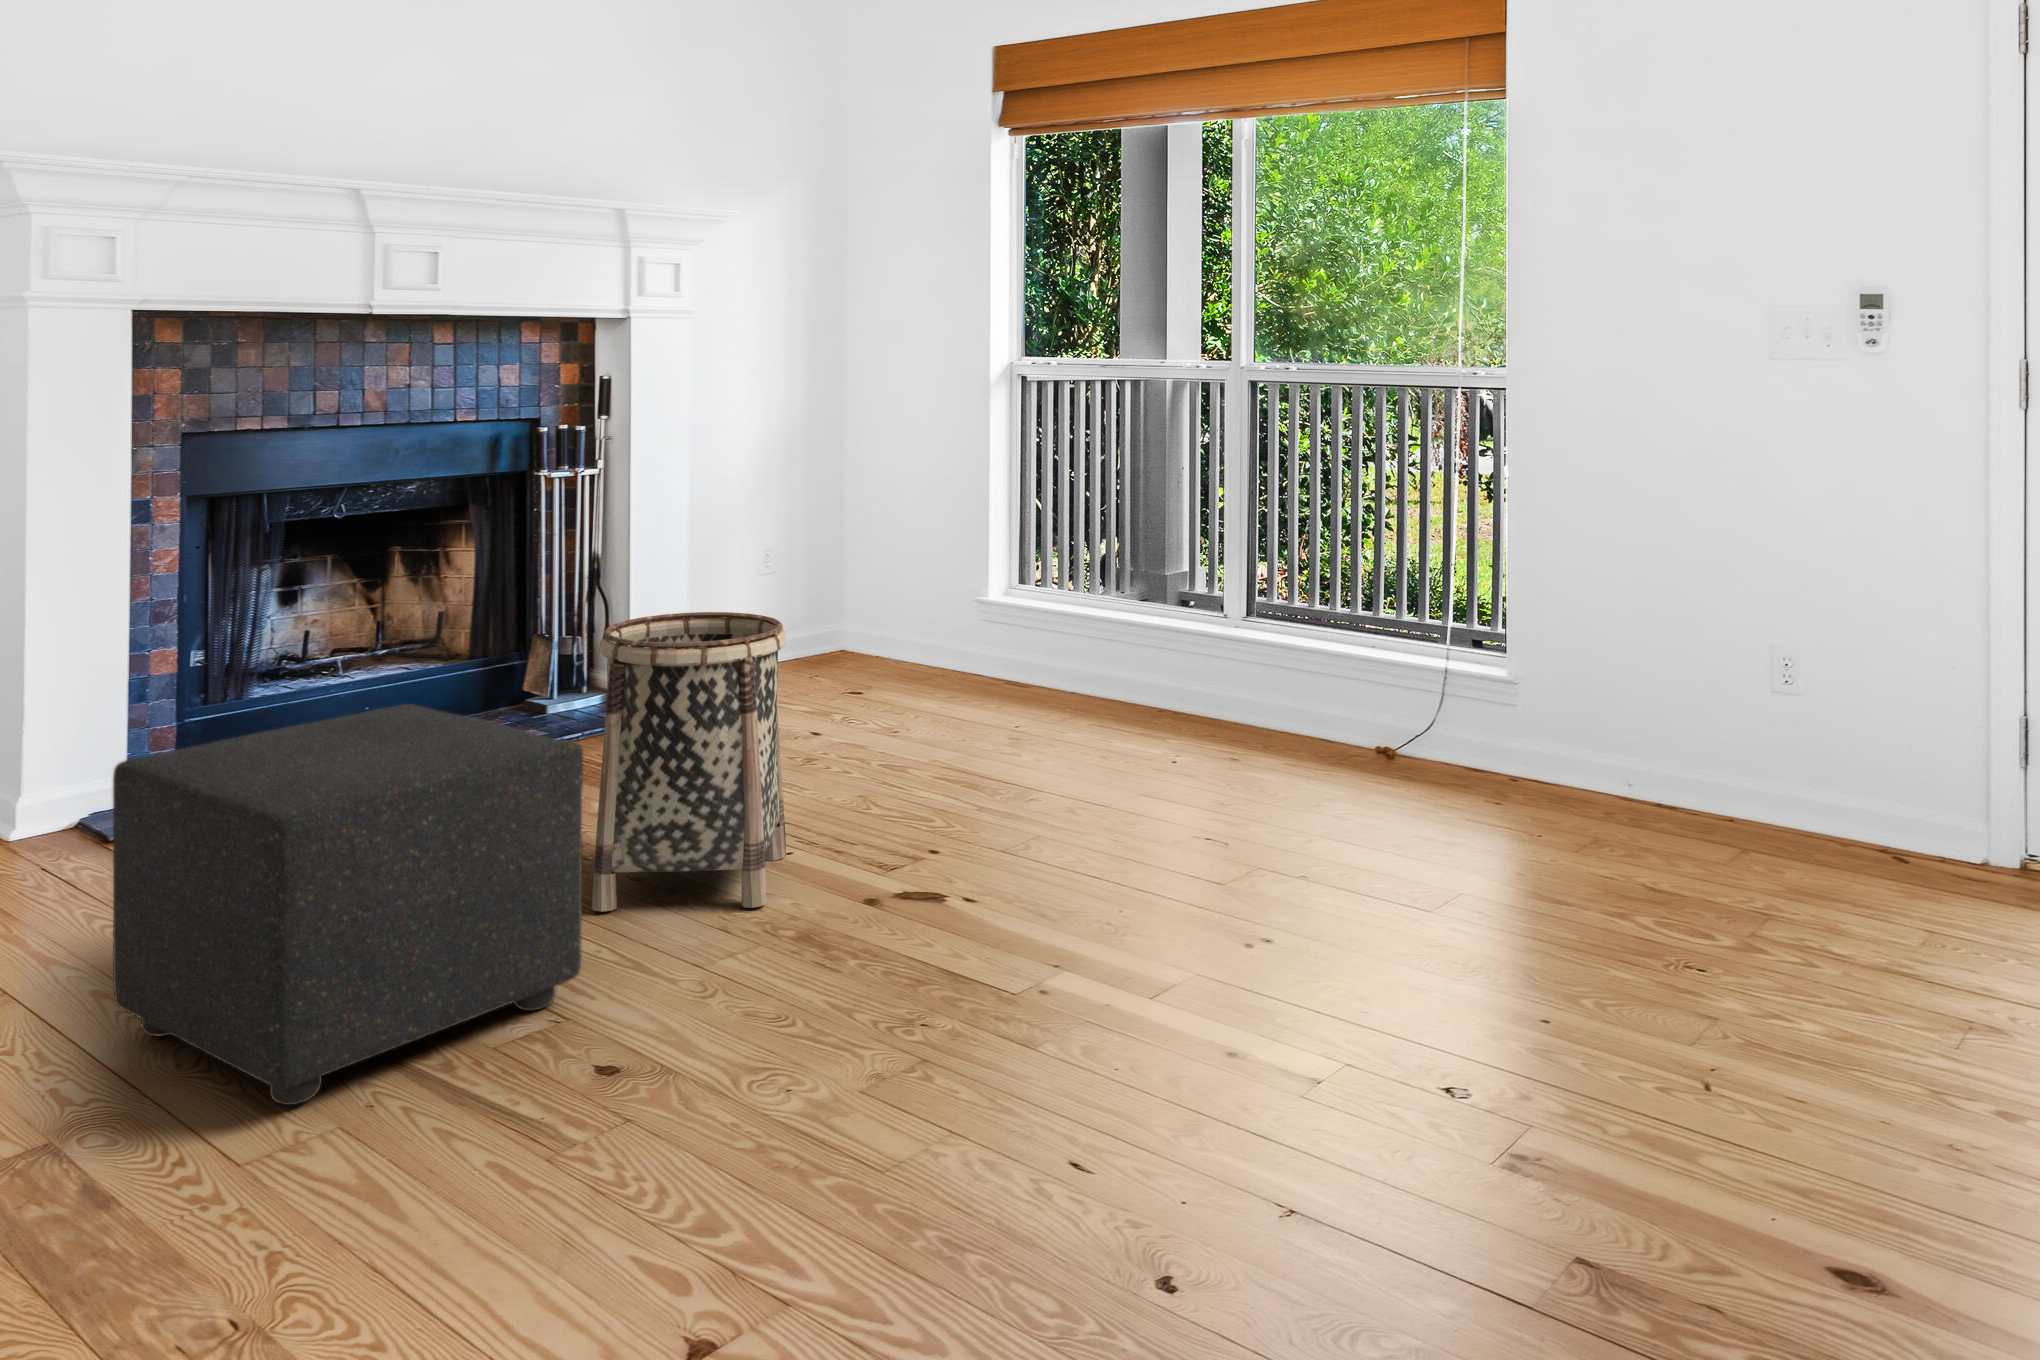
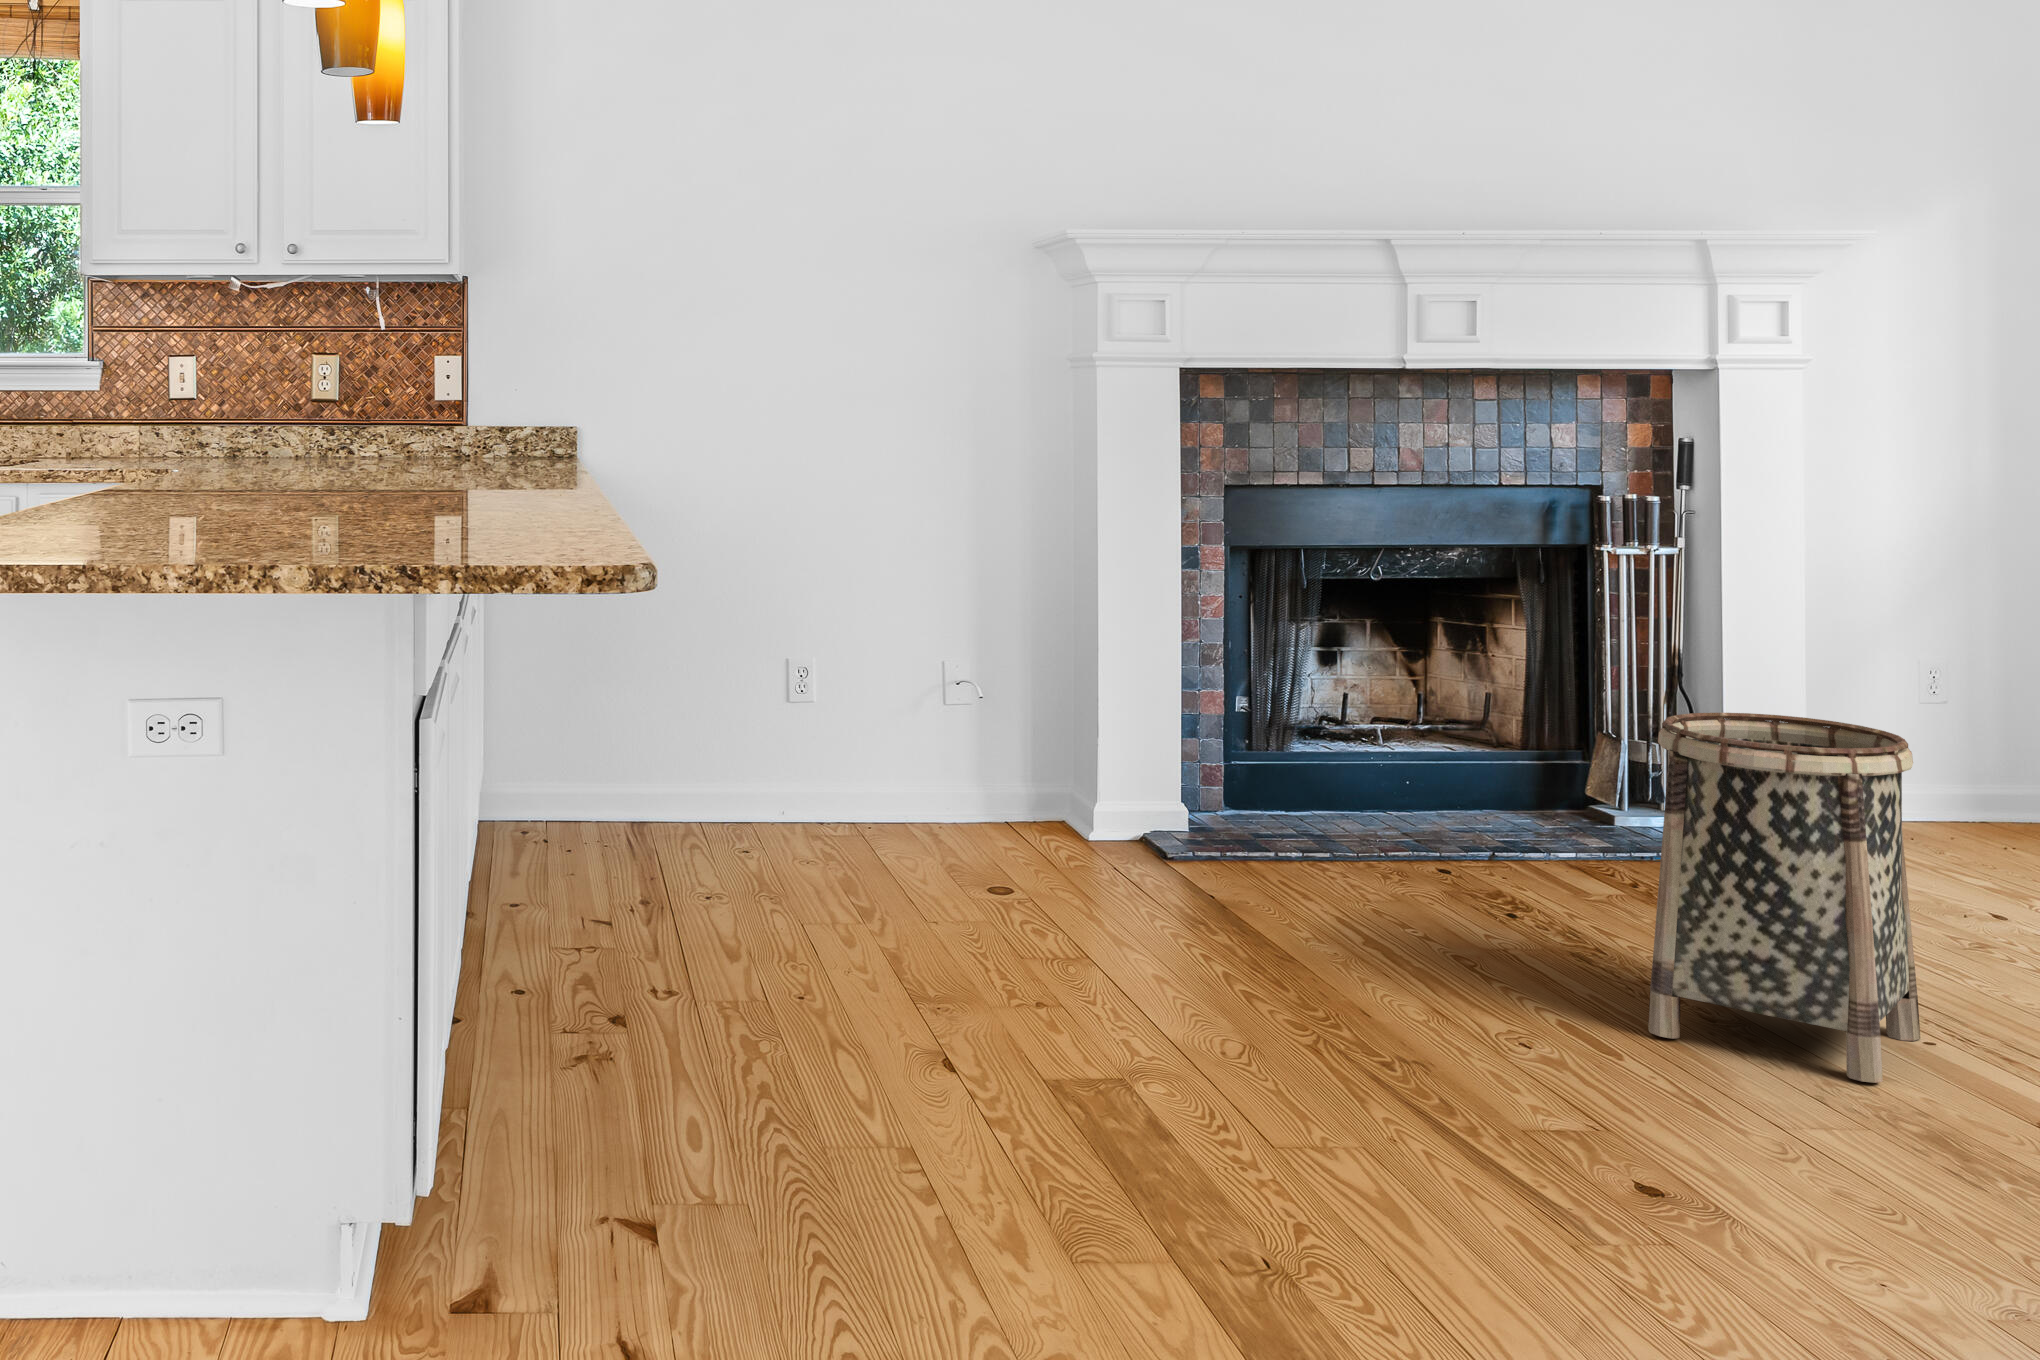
ottoman: present [113,704,583,1105] -> none [1170,763,1627,1116]

